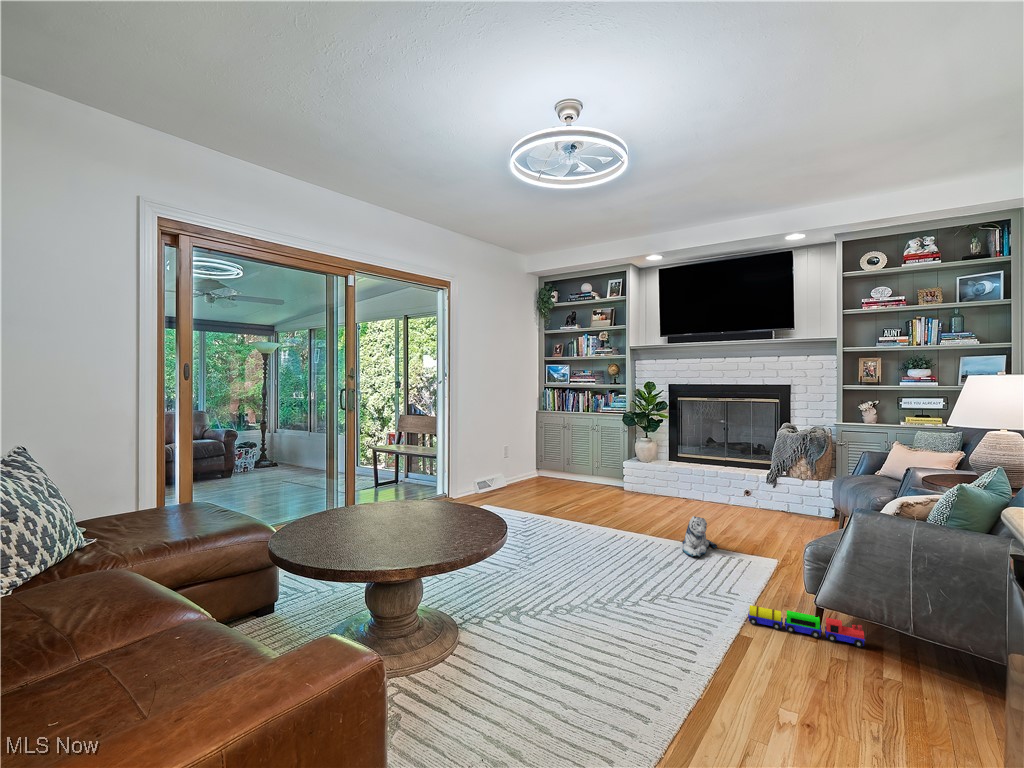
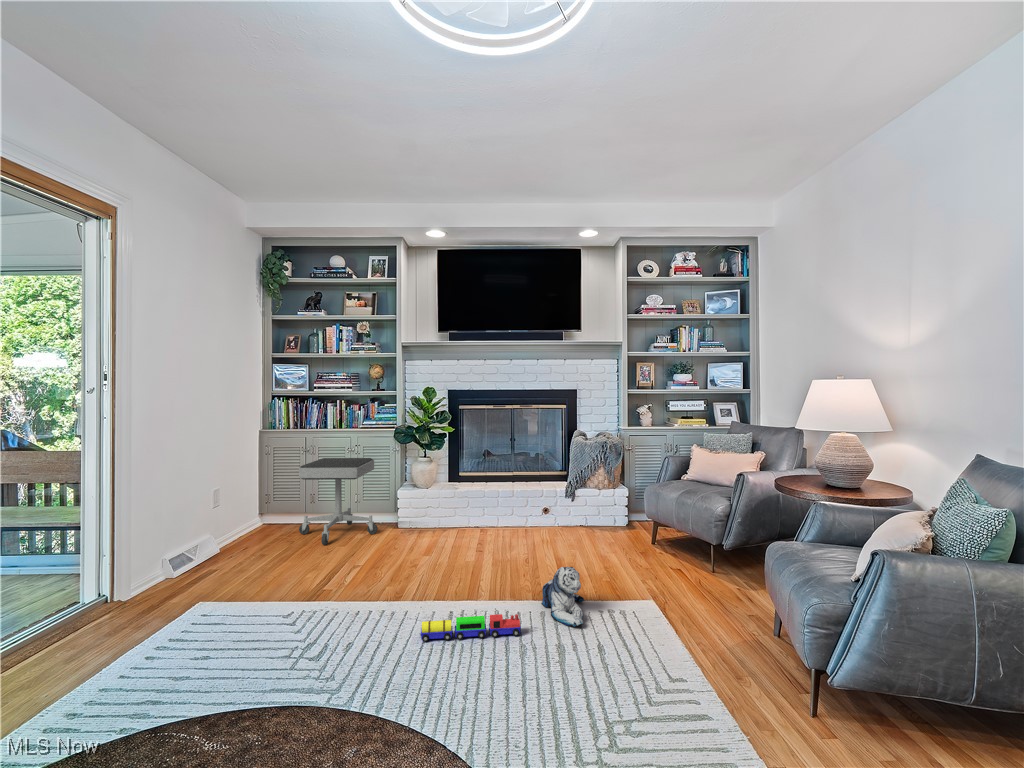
stool: none [552,433,606,491] -> present [299,458,378,545]
toy train: present [748,605,865,648] -> present [420,614,521,642]

